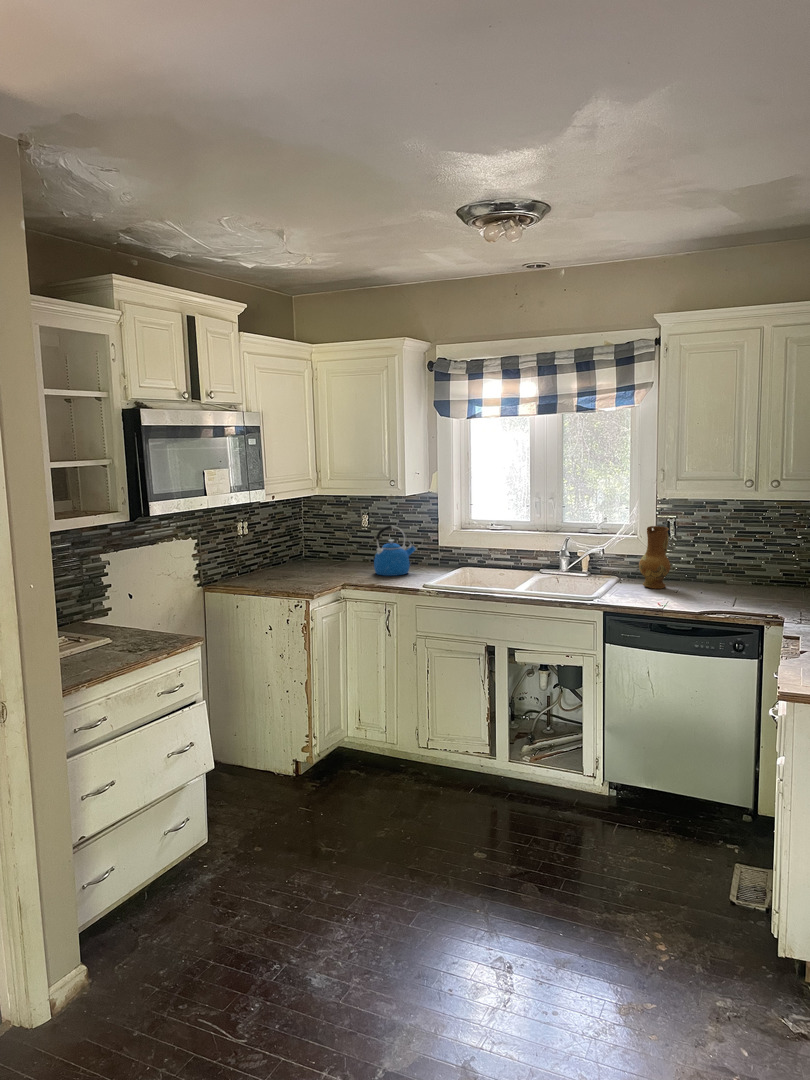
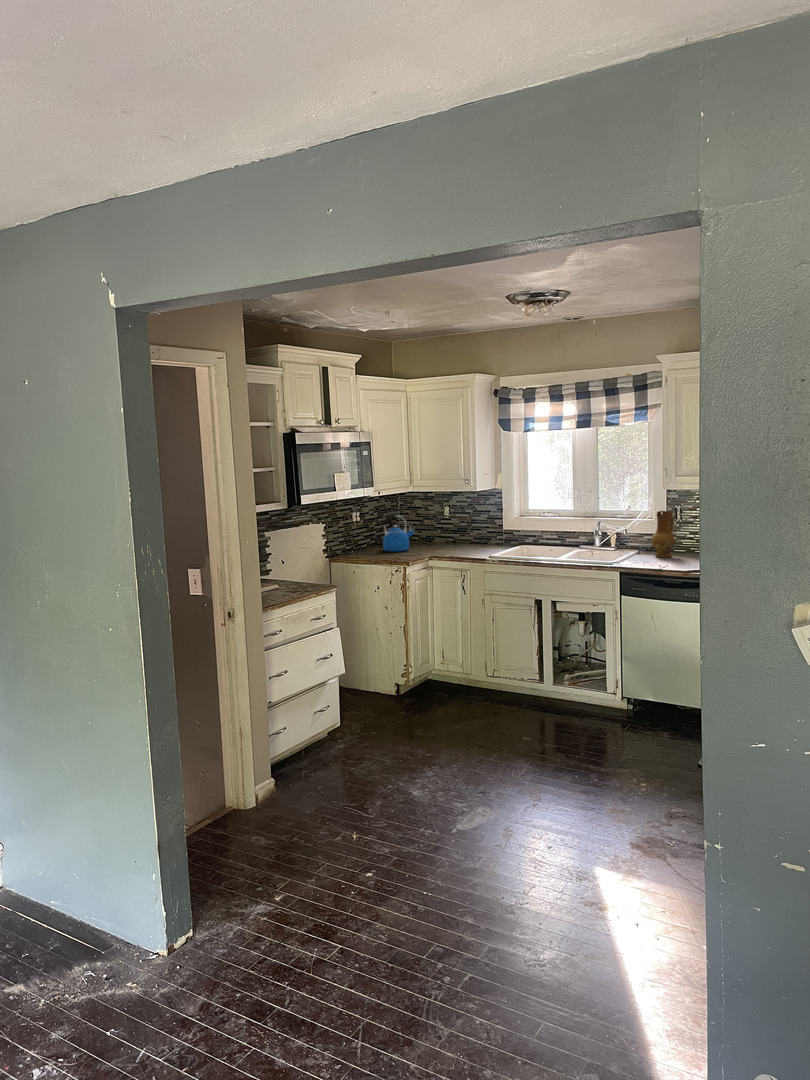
kettle: present [374,526,416,576] -> present [383,515,414,552]

